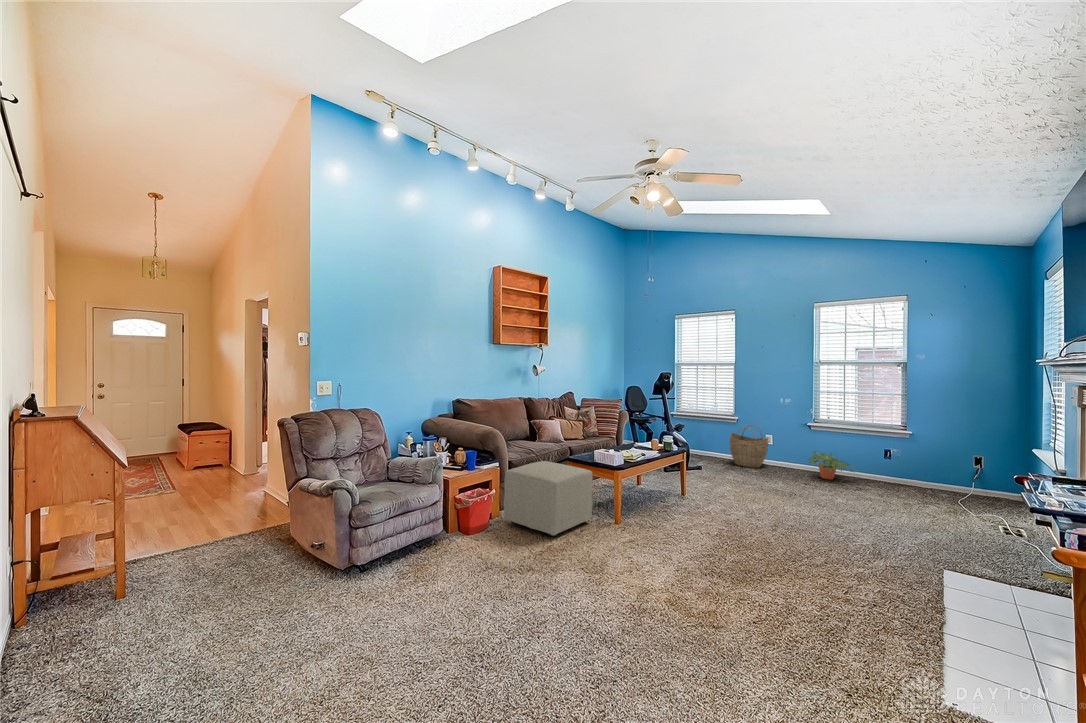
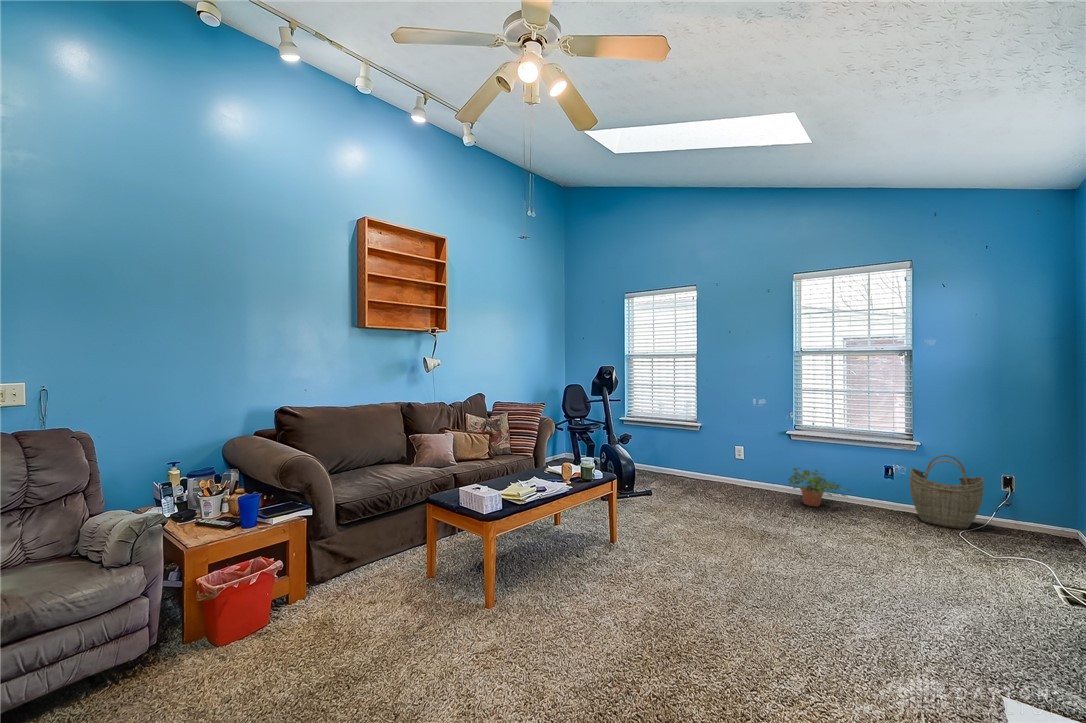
woven basket: present [730,425,768,468] -> present [909,455,984,529]
ottoman: present [504,461,593,537] -> none [322,501,466,634]

